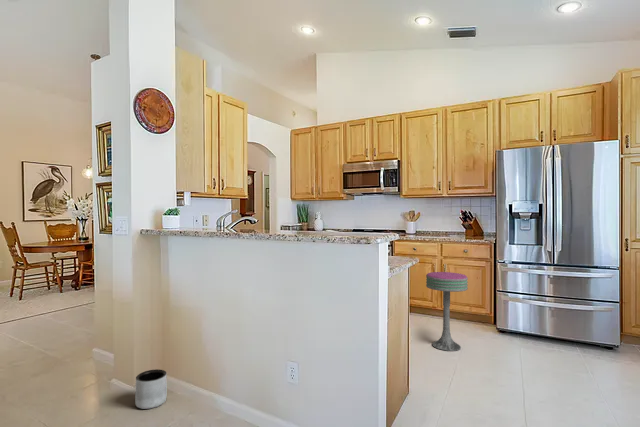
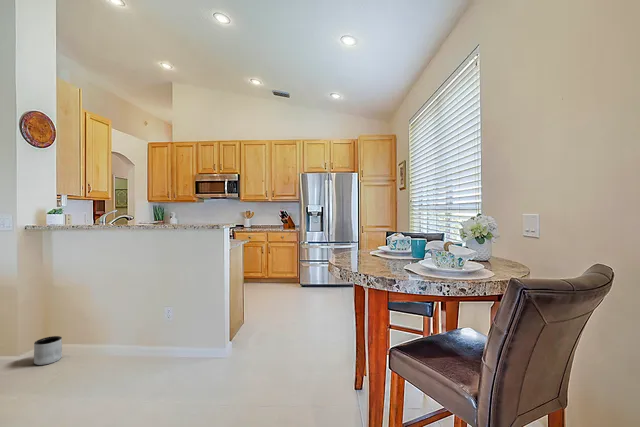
bar stool: present [426,272,468,351] -> none [256,252,281,301]

